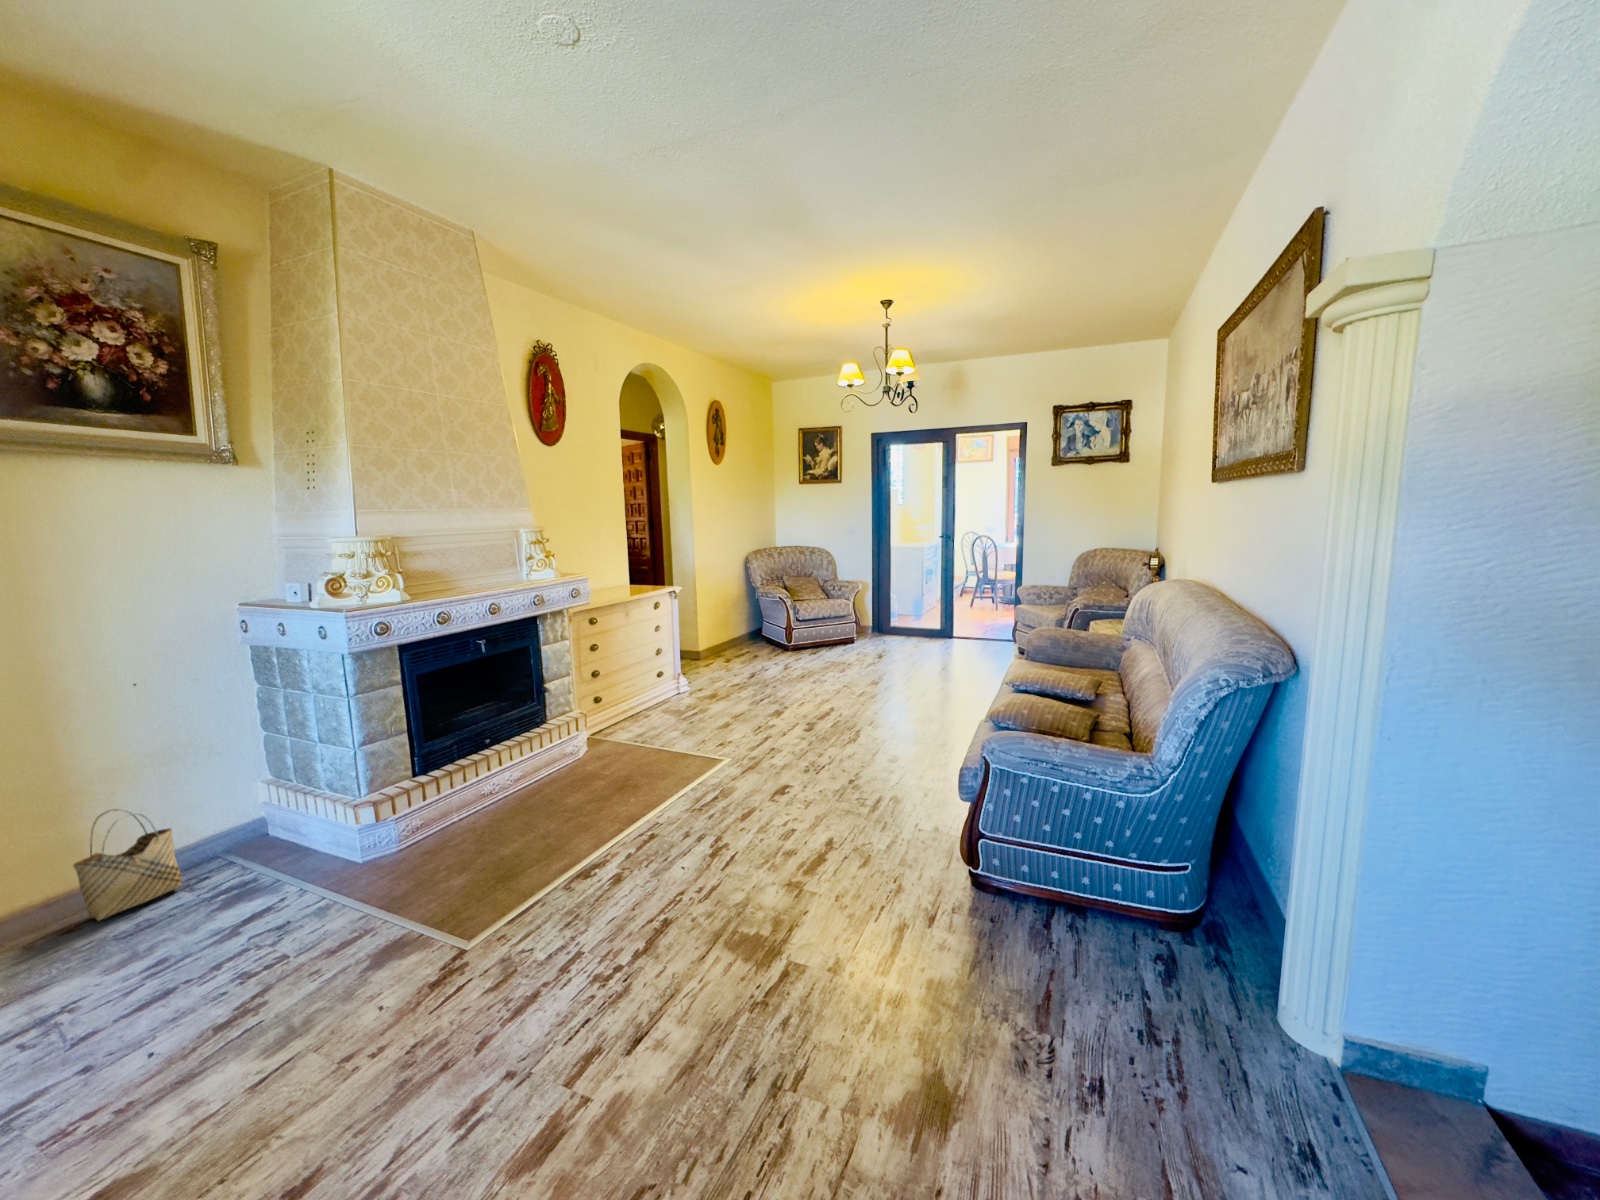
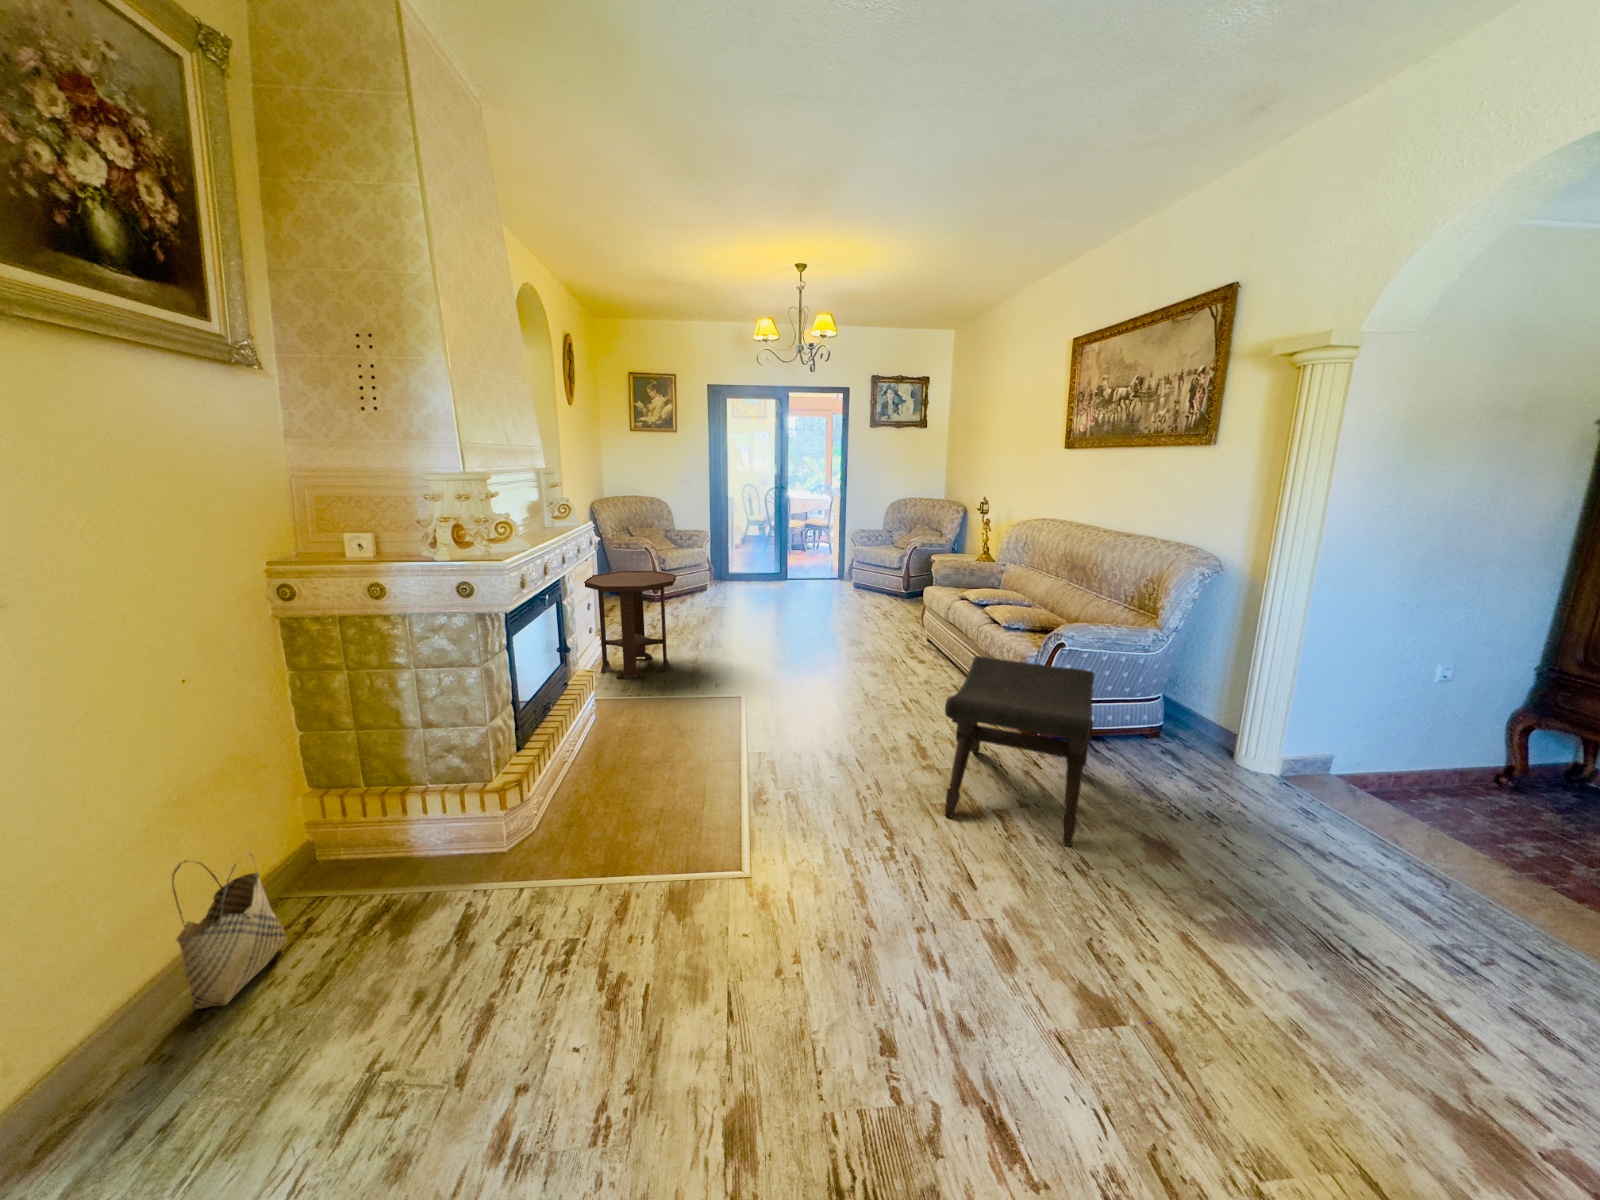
side table: none [638,618,725,723] -> present [584,571,676,679]
footstool: none [707,762,983,1070] -> present [945,656,1094,846]

